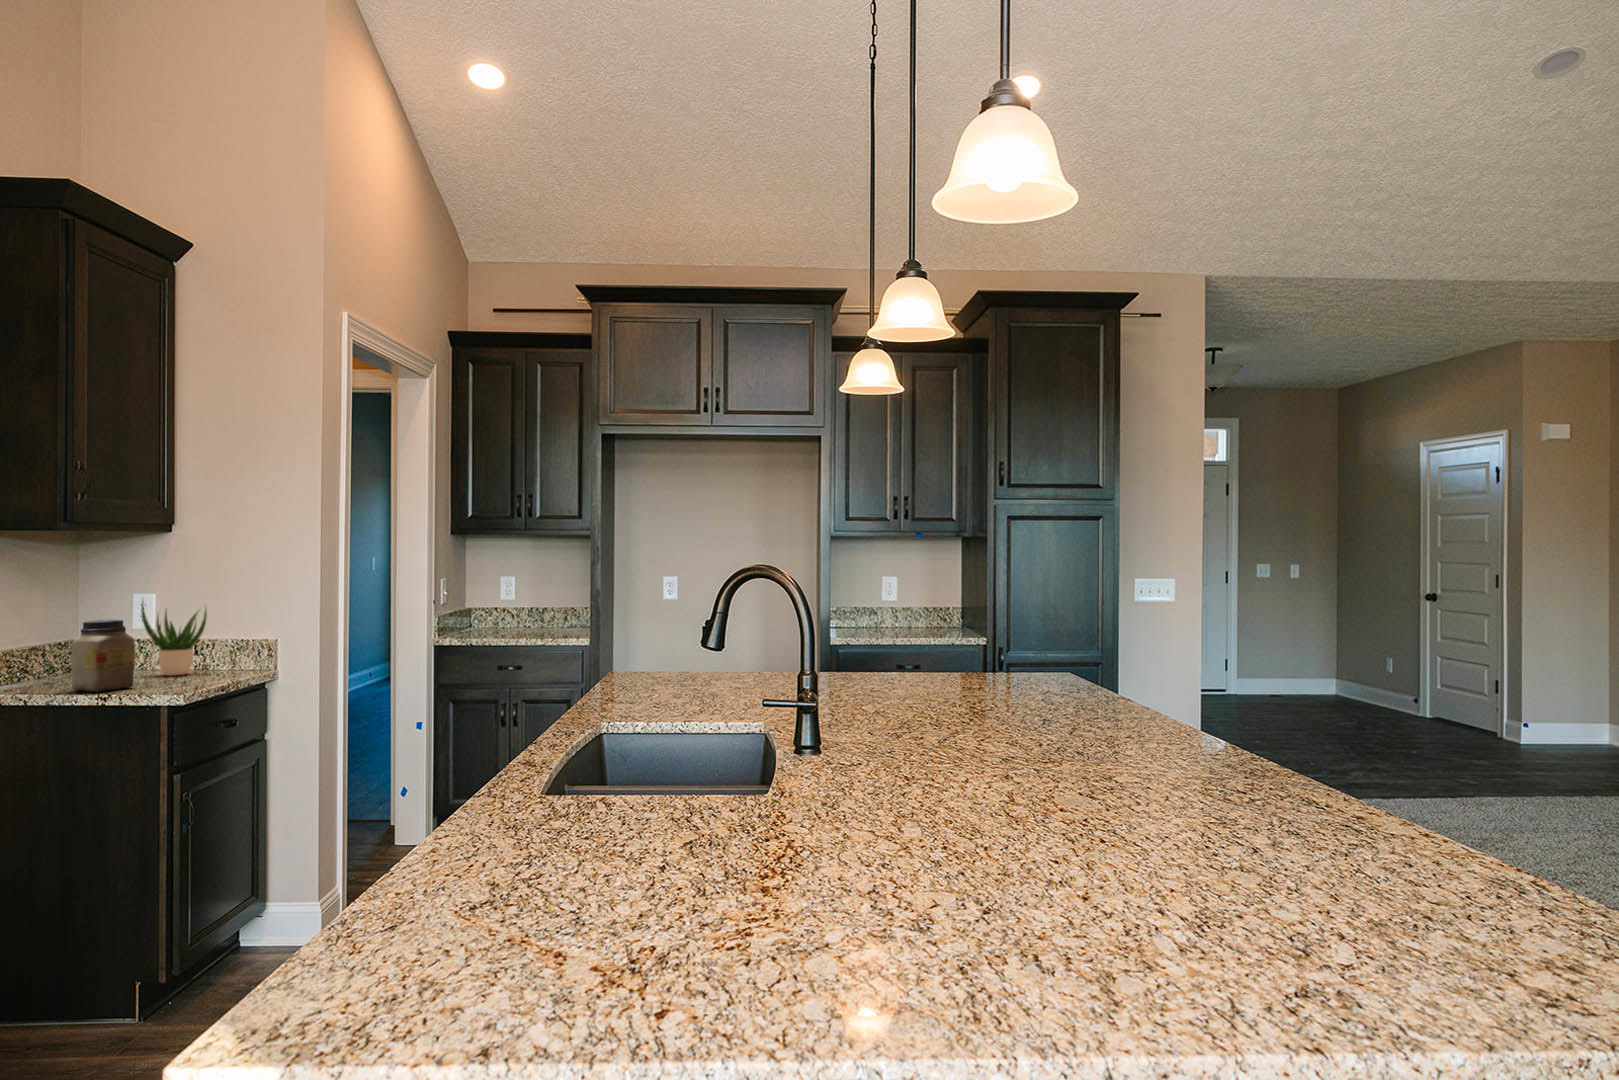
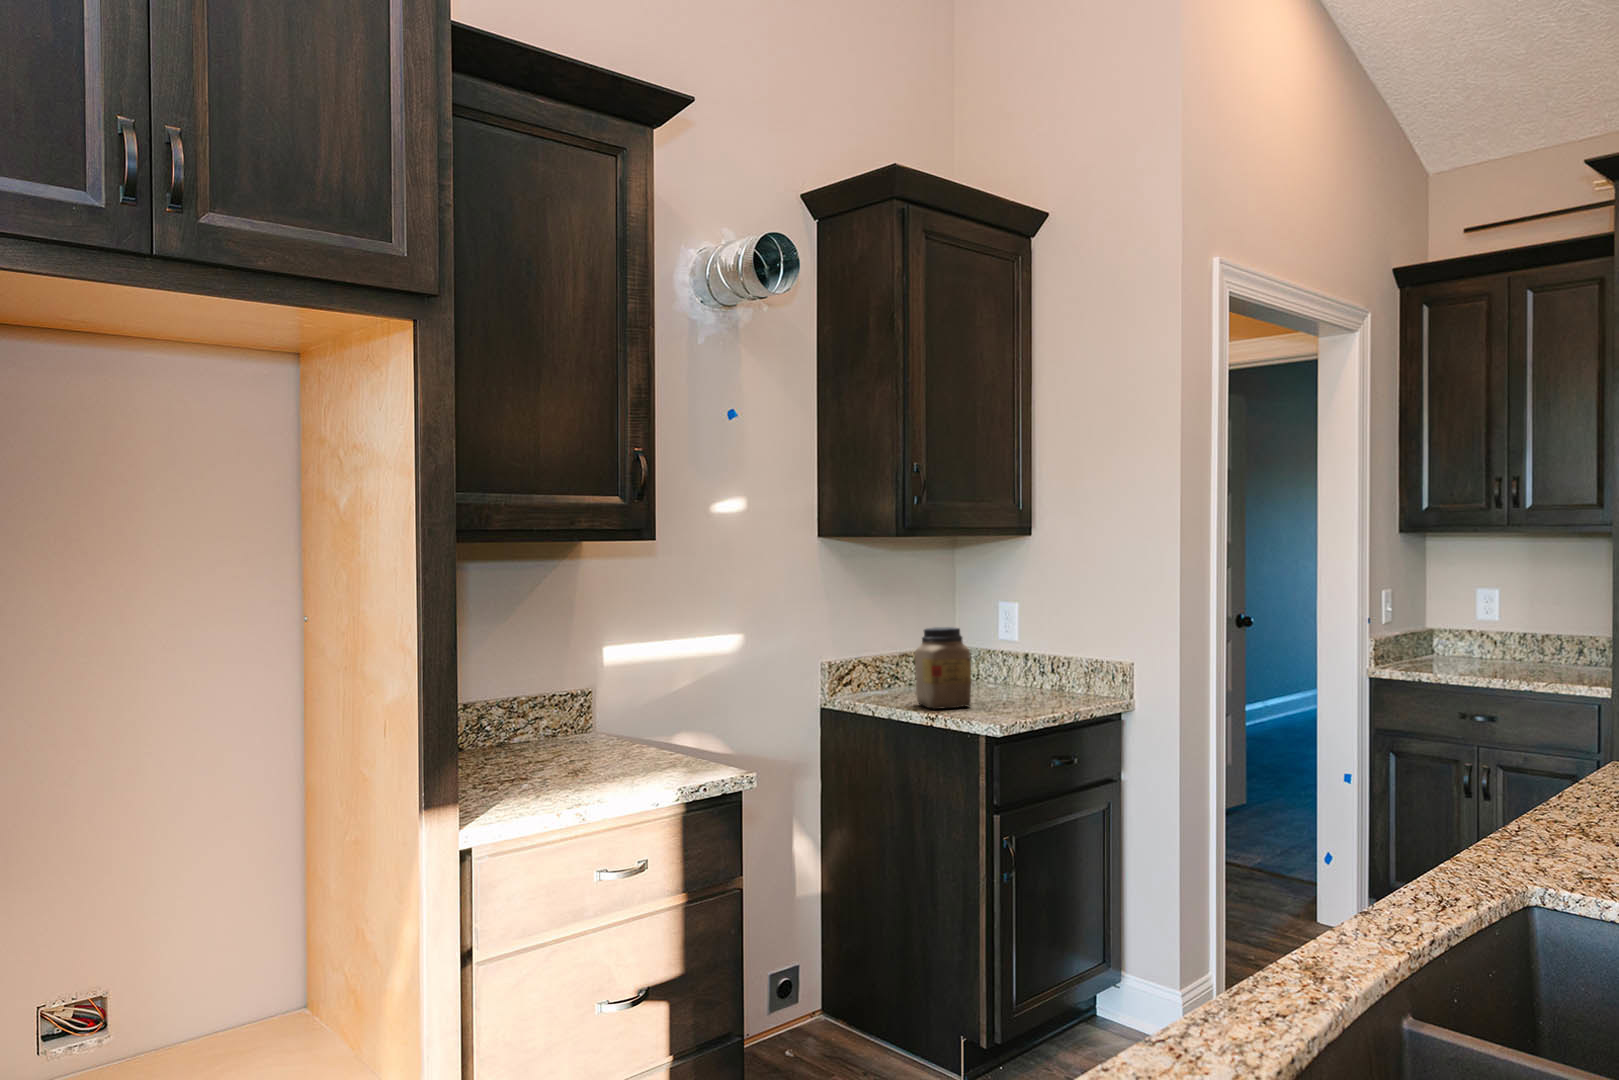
potted plant: present [142,601,207,676] -> none [992,602,1053,696]

